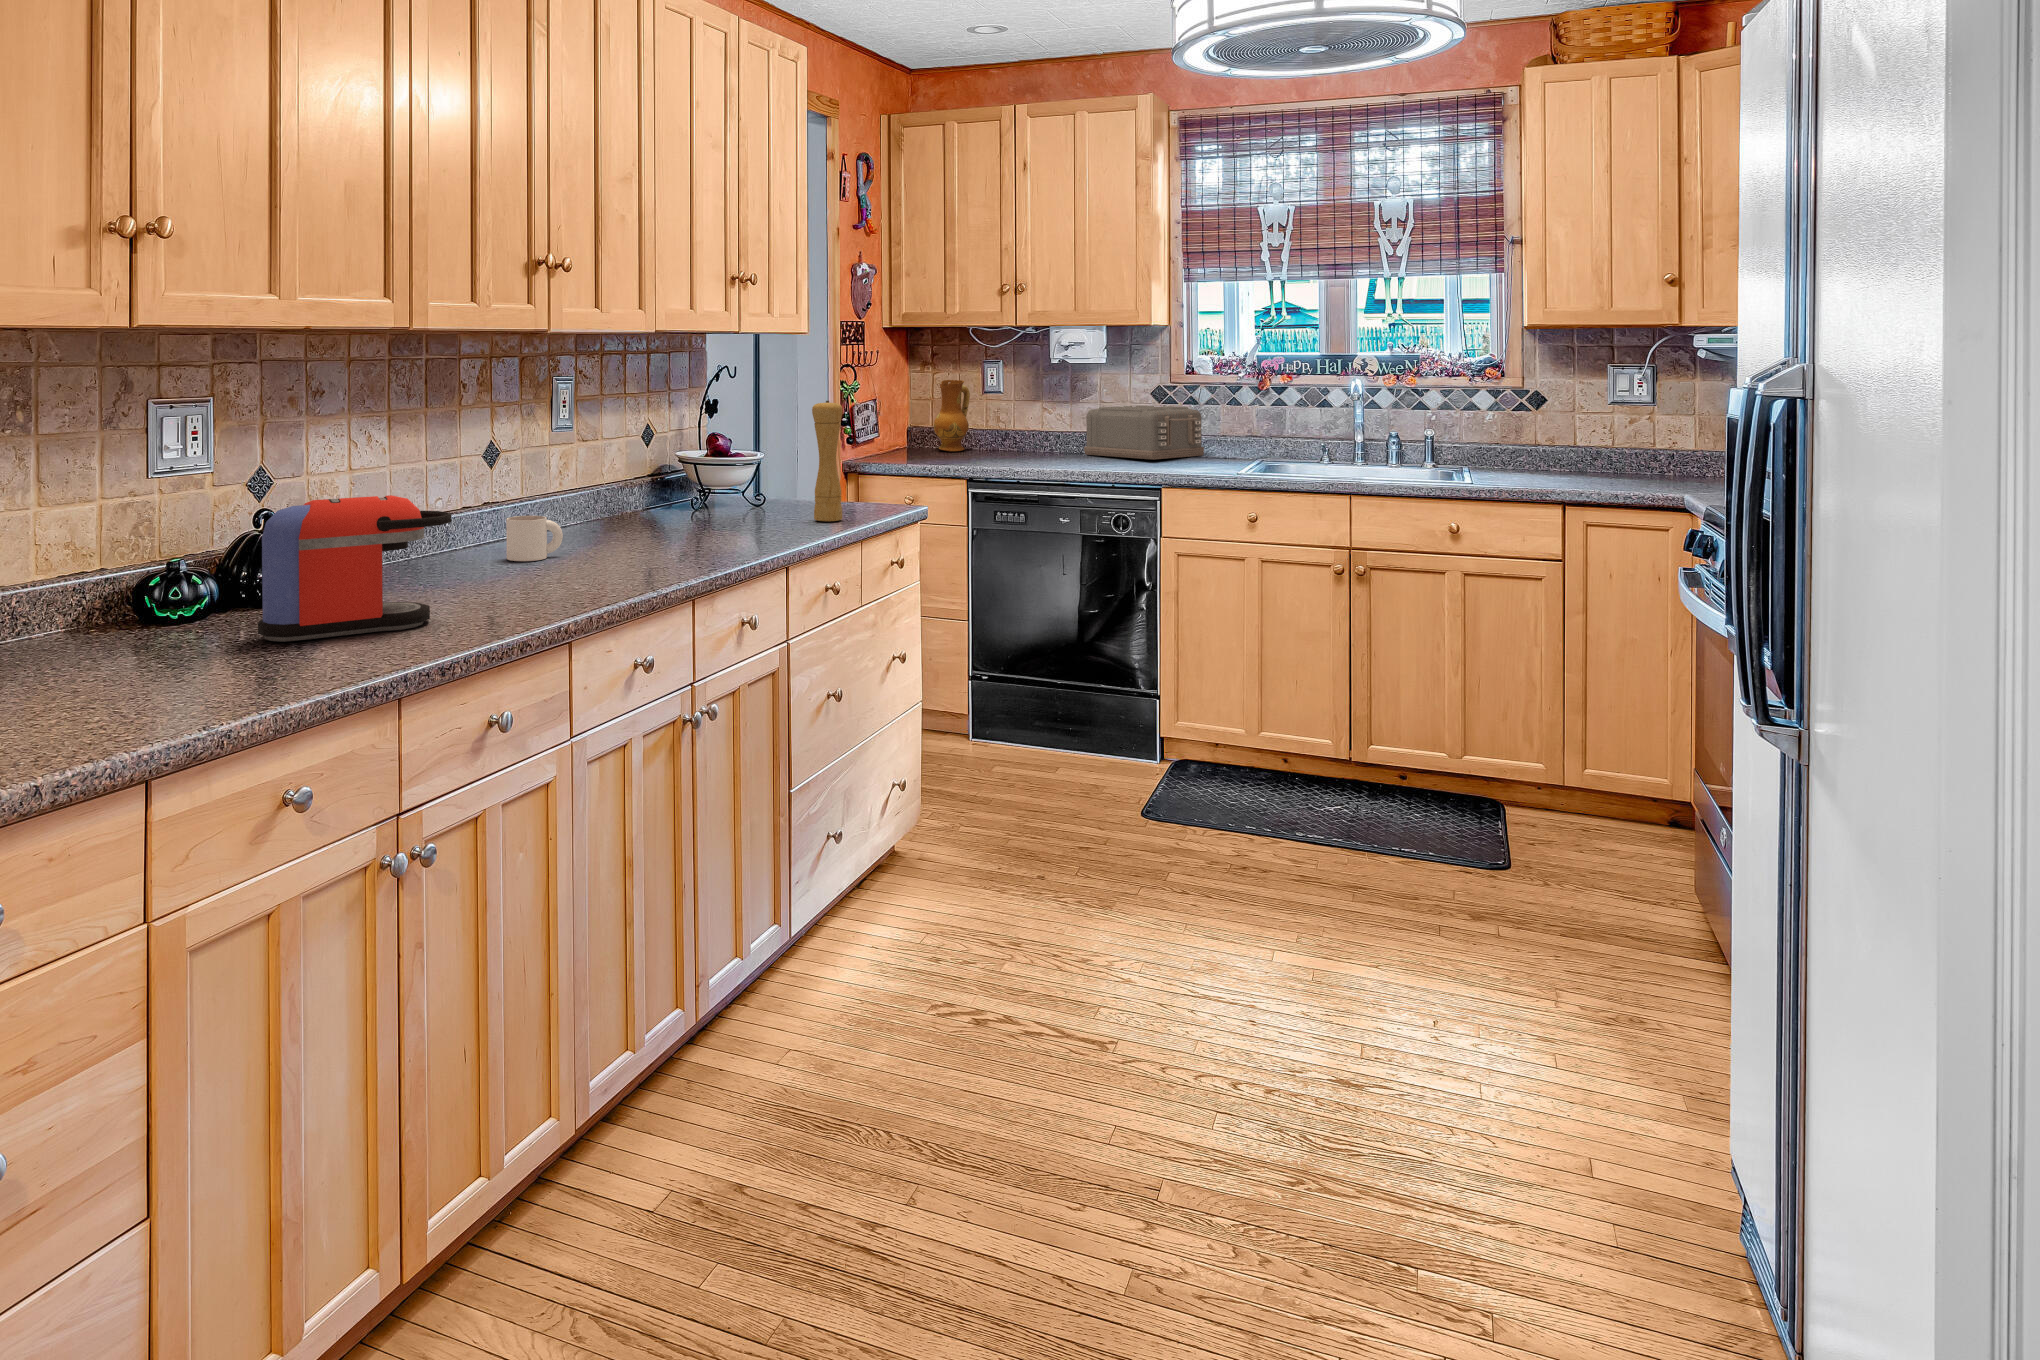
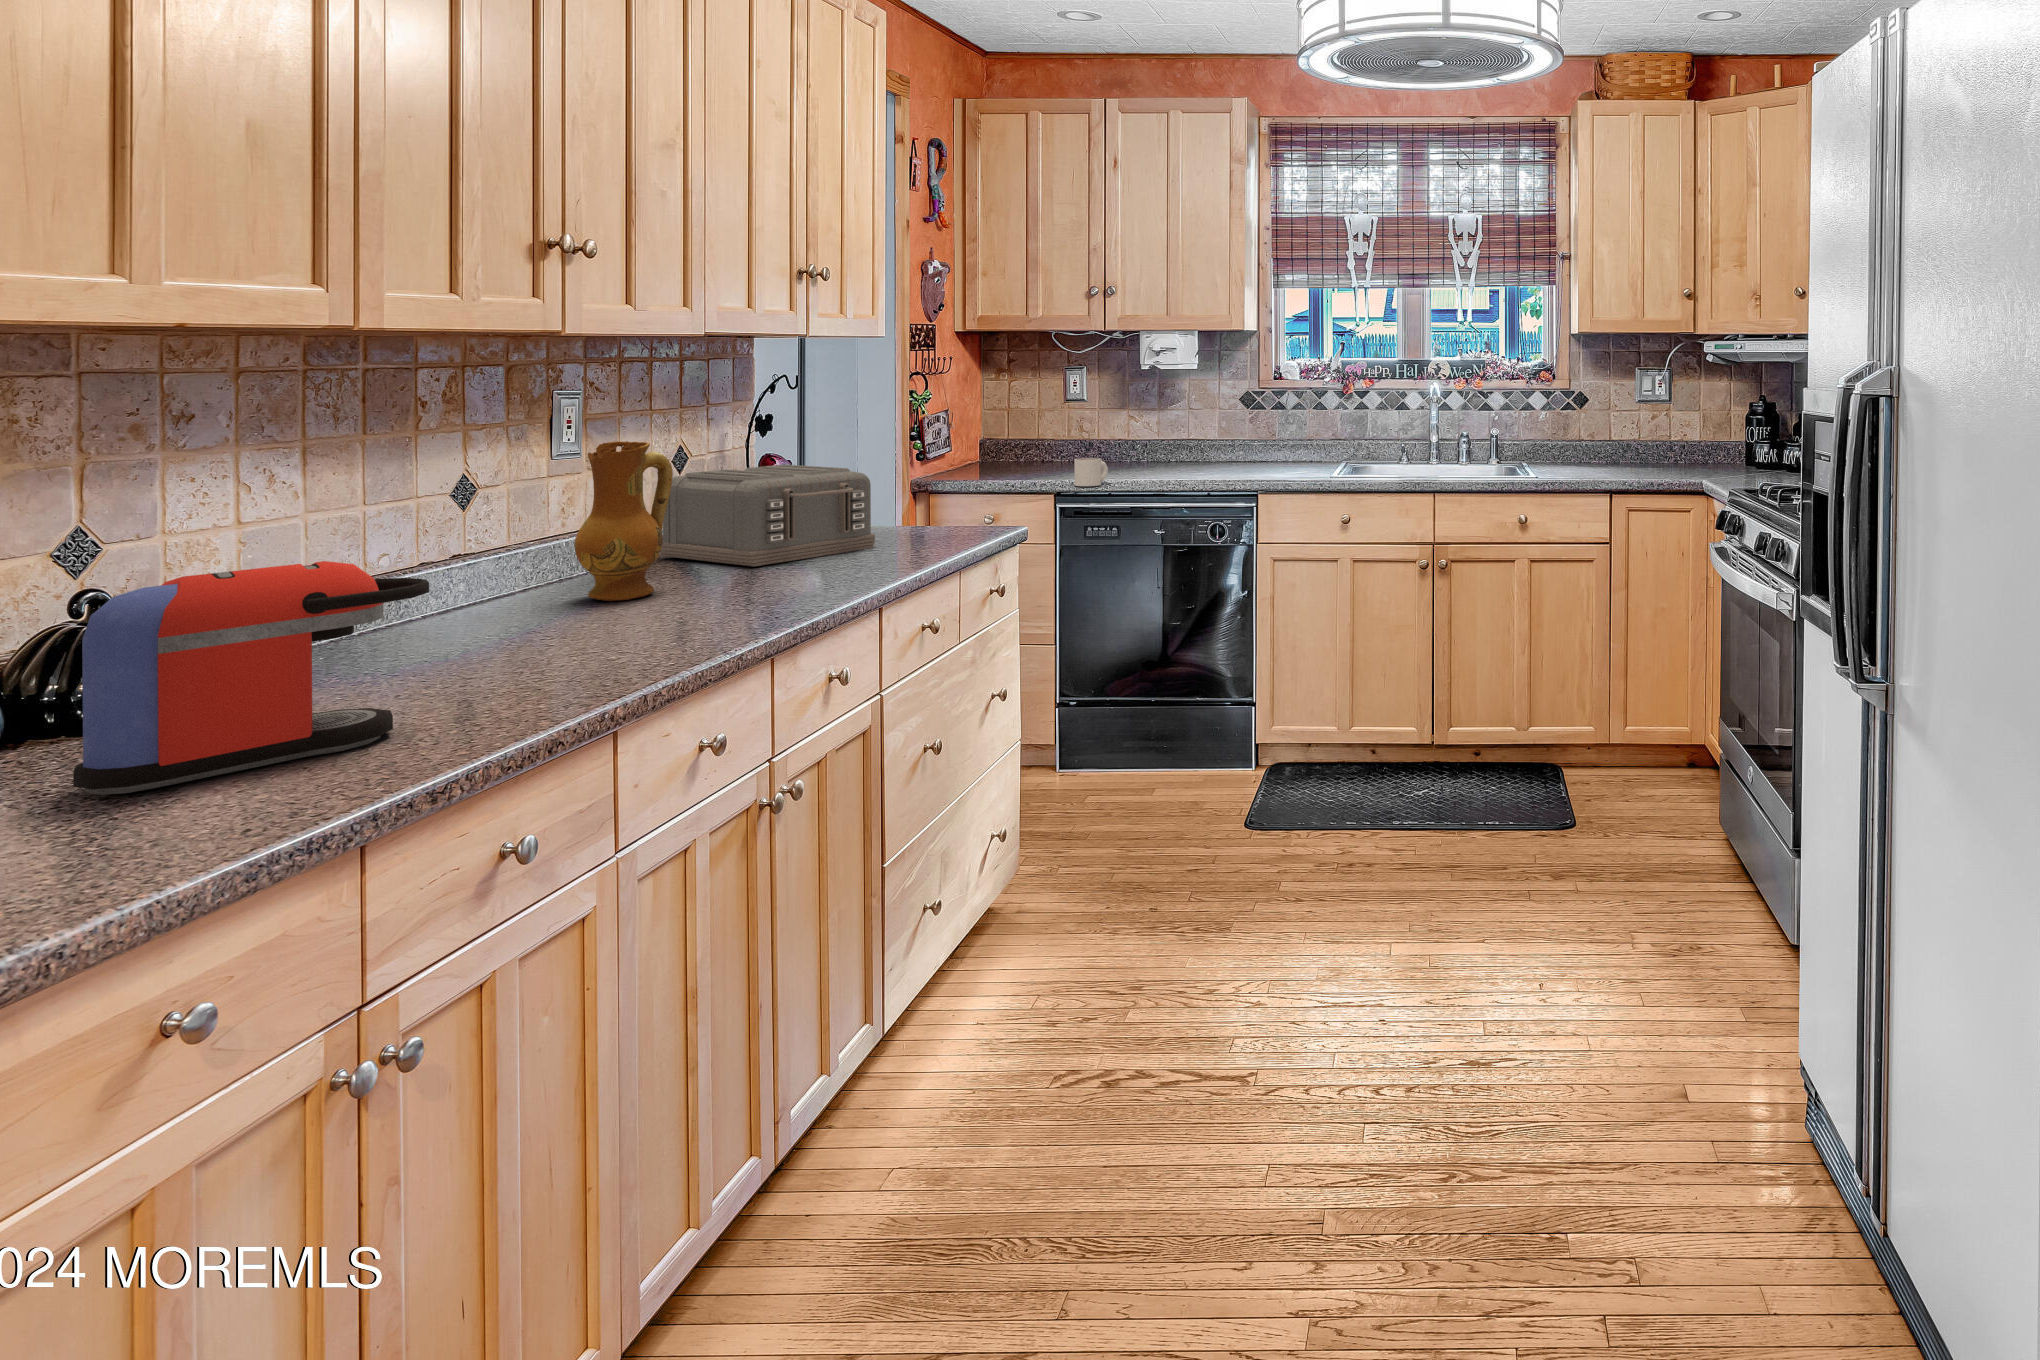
ceramic jug: present [934,380,970,451] -> present [575,441,673,601]
pepper mill: present [812,401,843,521] -> none [906,413,943,551]
toaster: present [1084,406,1204,459] -> present [660,465,875,567]
mug: present [506,516,563,561] -> present [1074,458,1108,486]

